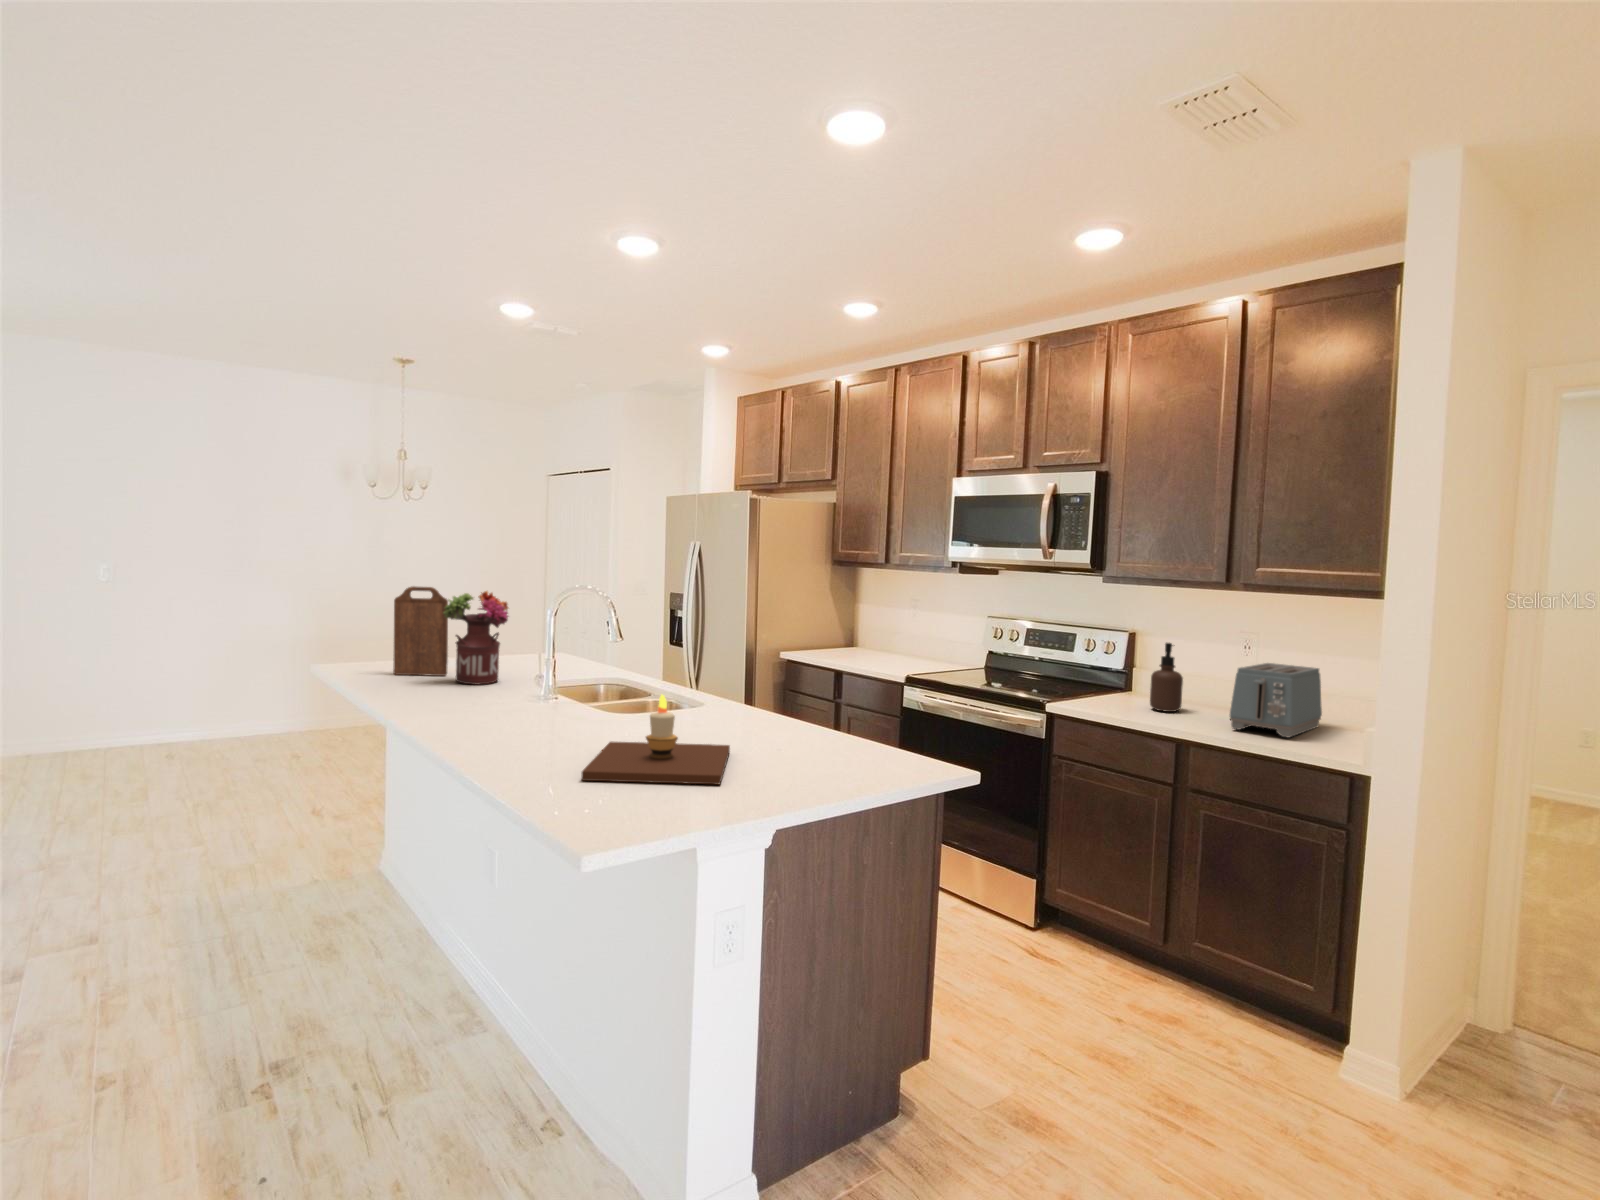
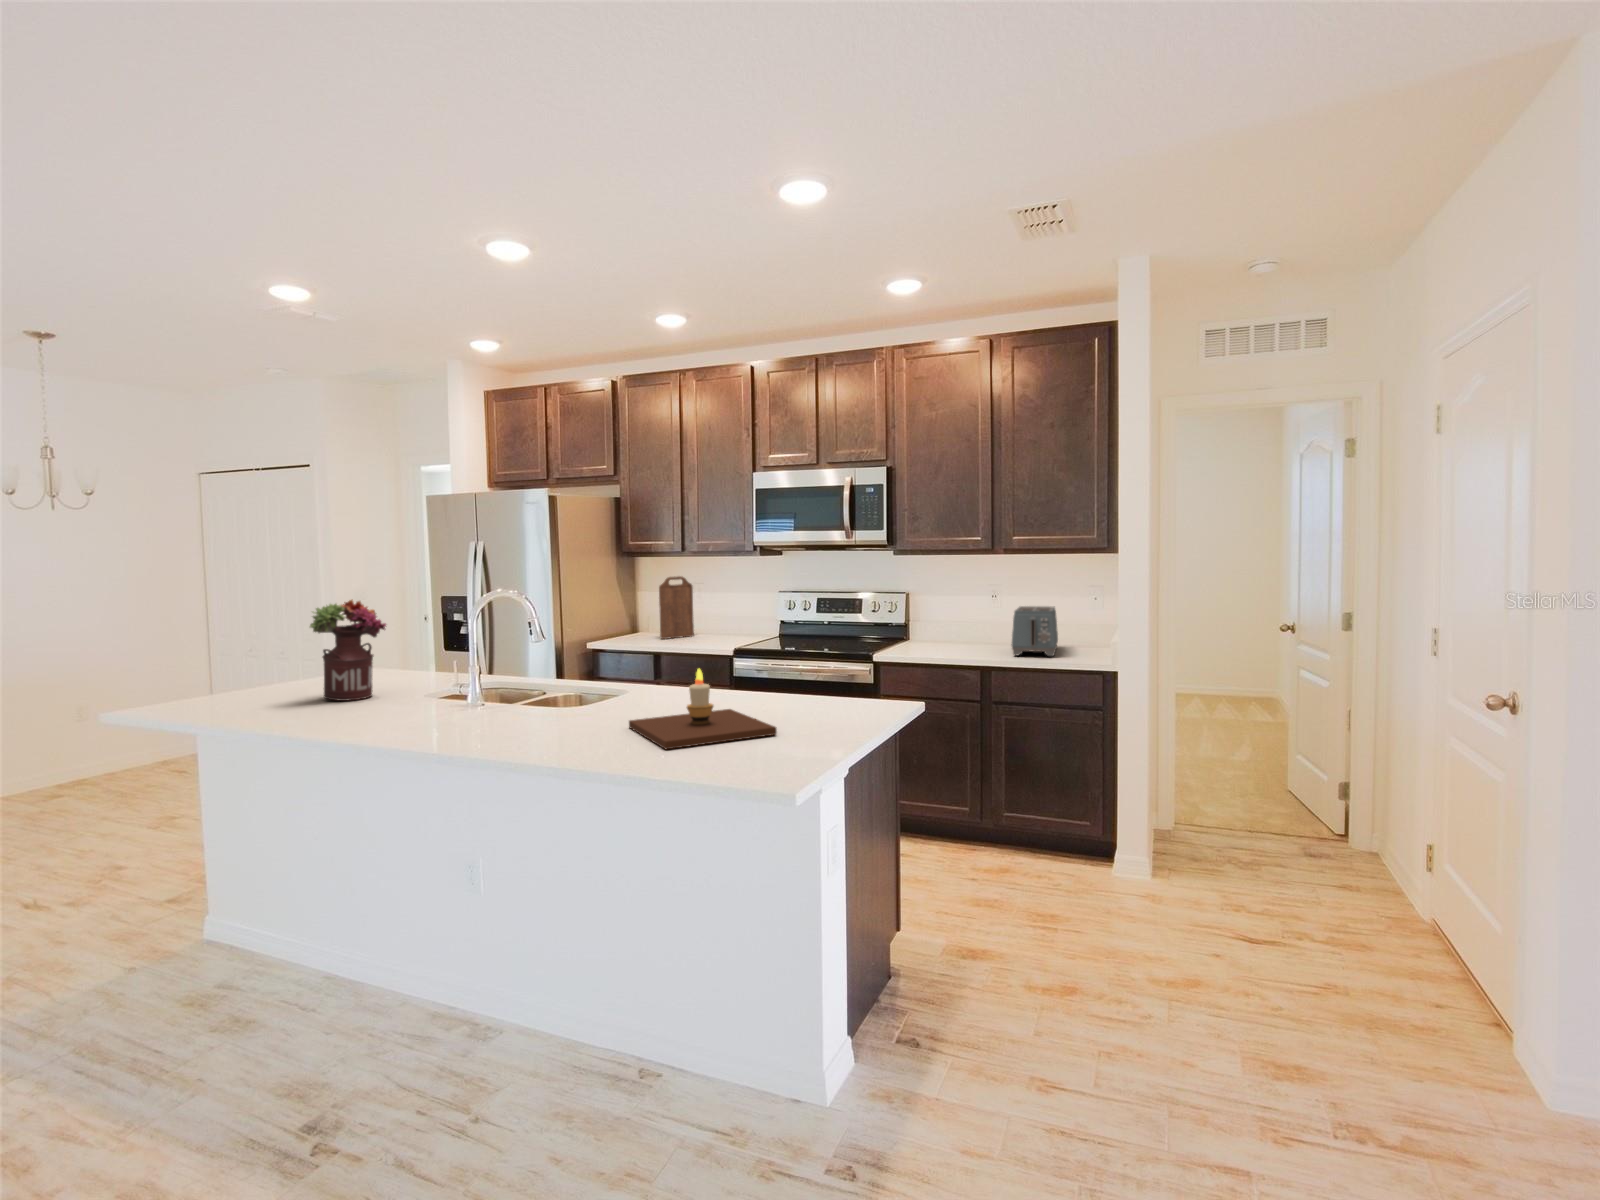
cutting board: present [393,586,448,676] -> present [659,576,694,639]
soap dispenser: present [1150,643,1183,712] -> none [942,598,965,650]

